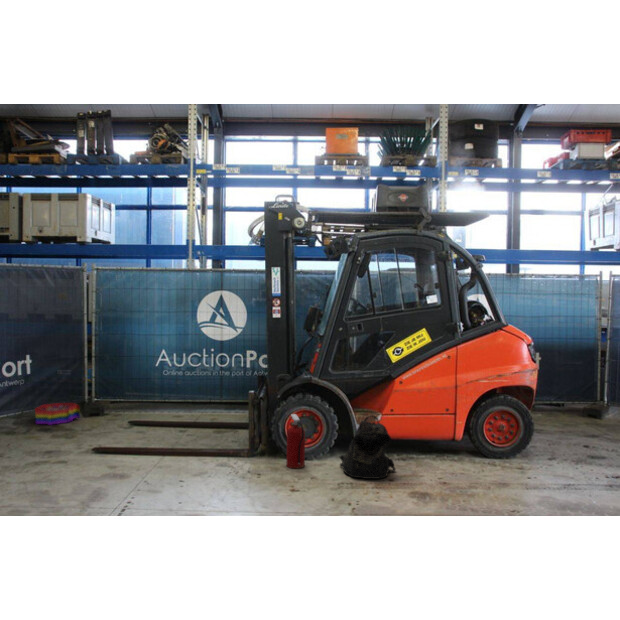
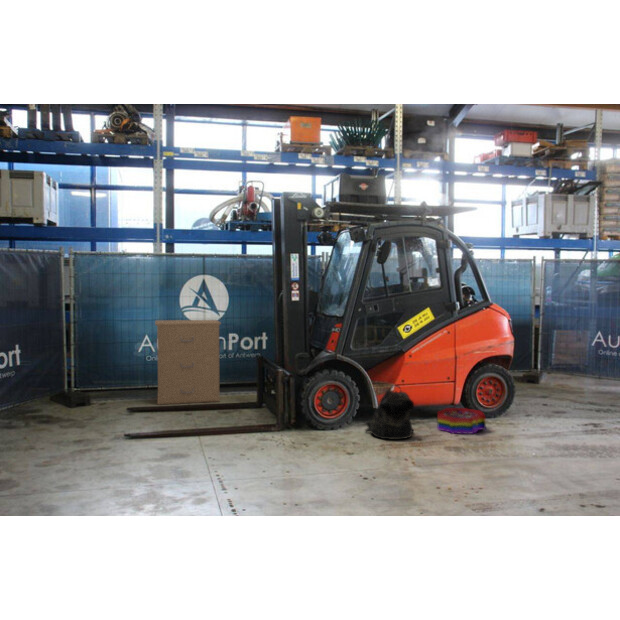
filing cabinet: none [160,335,232,421] -> present [155,320,221,405]
storage bin: present [35,403,80,425] -> present [437,408,486,434]
fire extinguisher: present [286,414,305,468] -> none [319,388,338,436]

